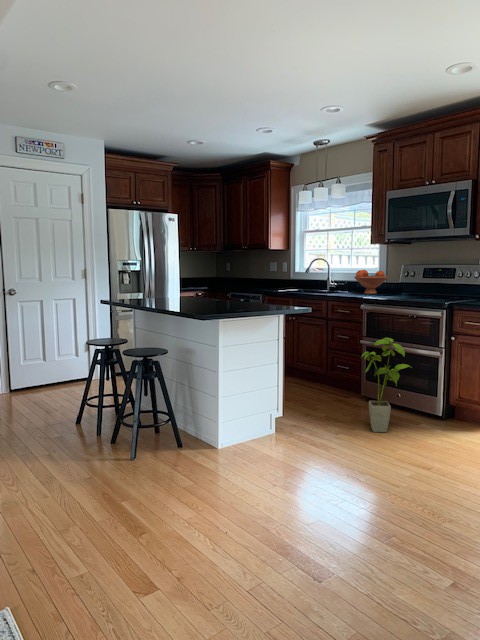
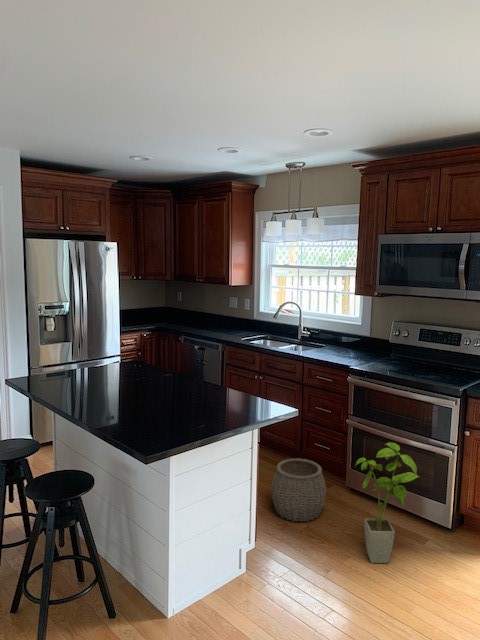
fruit bowl: present [354,270,388,294] -> none [335,325,376,356]
woven basket: none [299,369,343,413] -> present [272,458,326,522]

